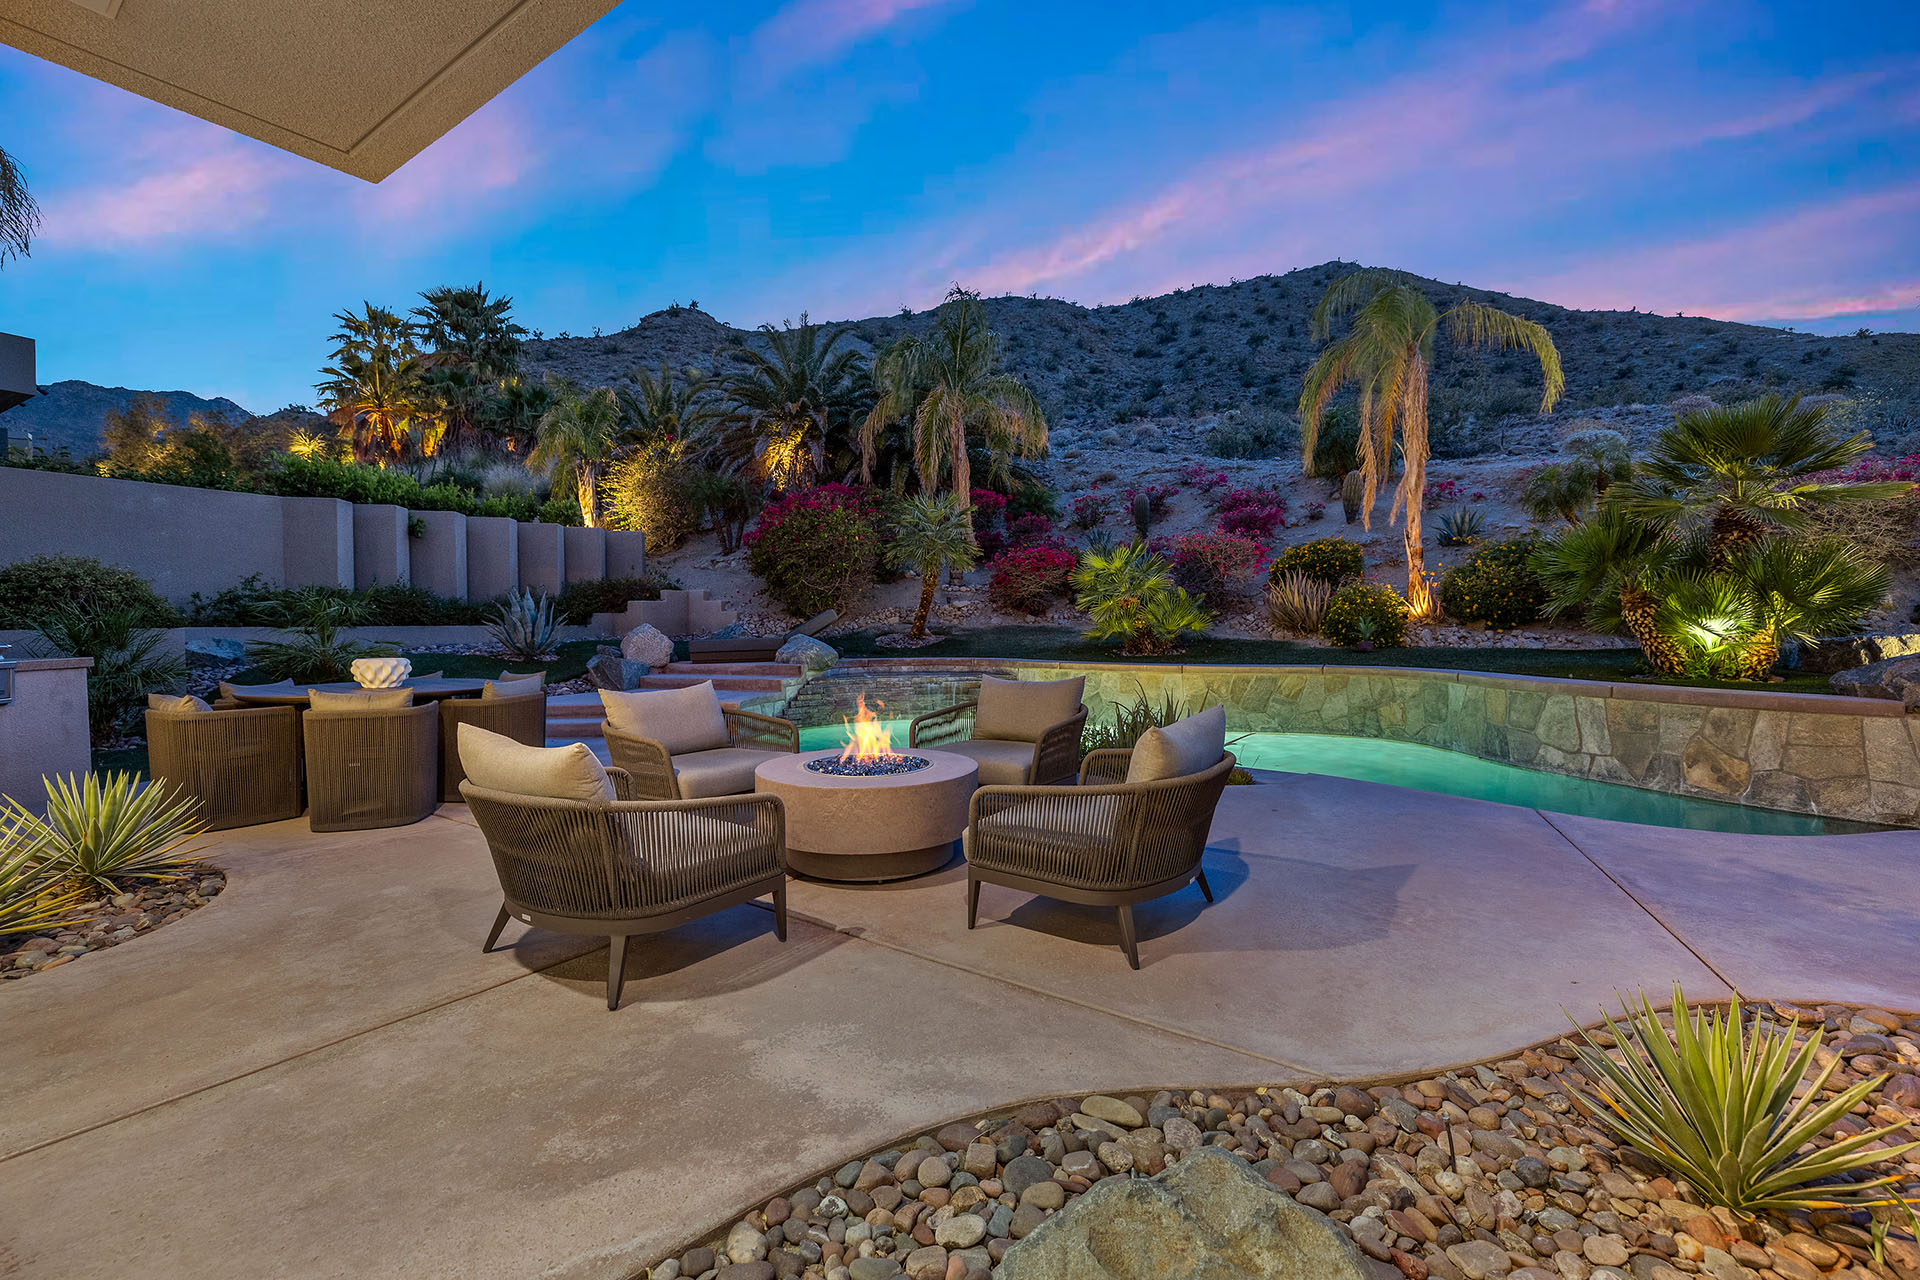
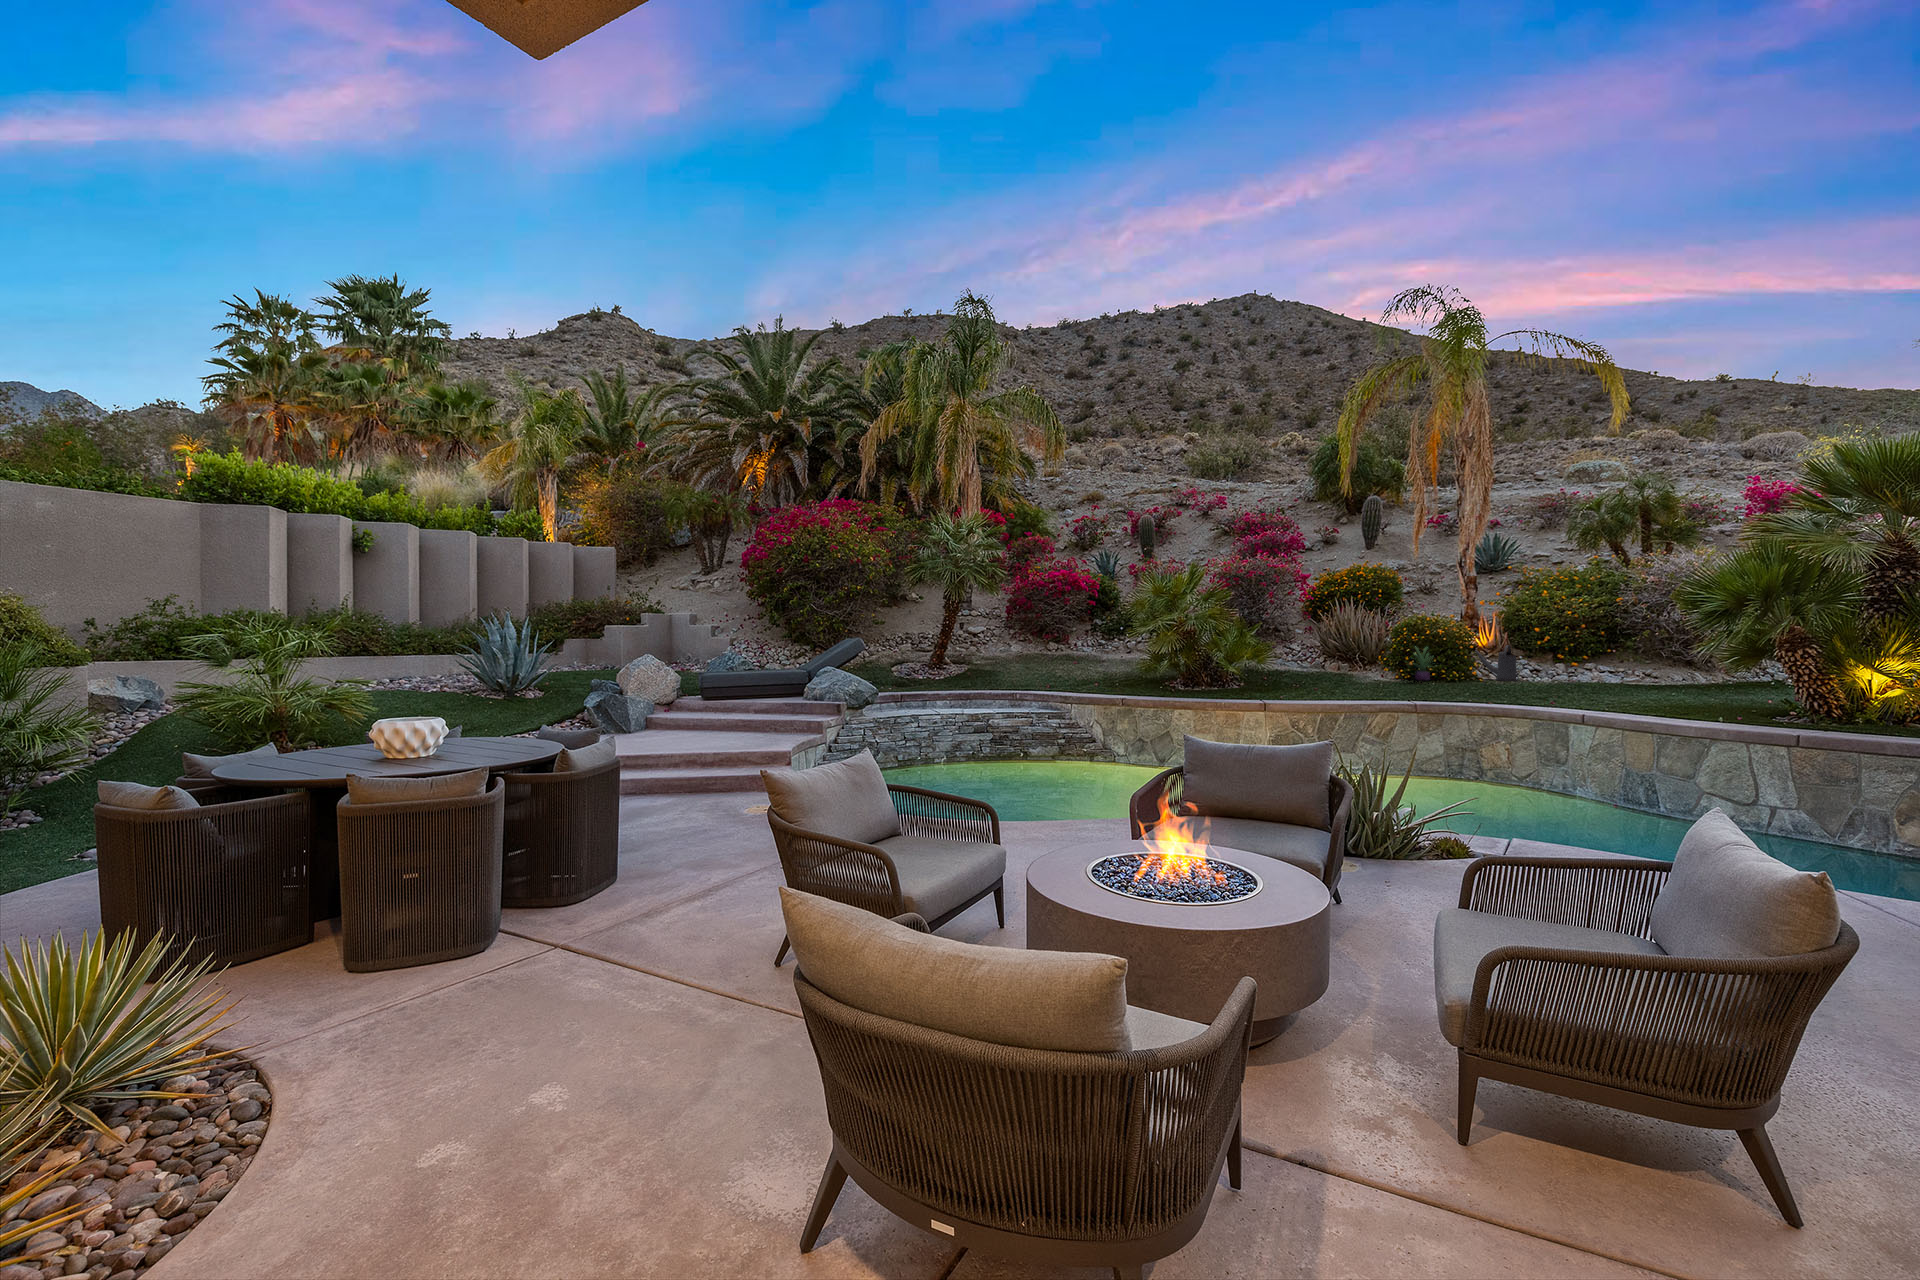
watering can: none [1422,615,1465,650] -> present [1475,645,1524,681]

